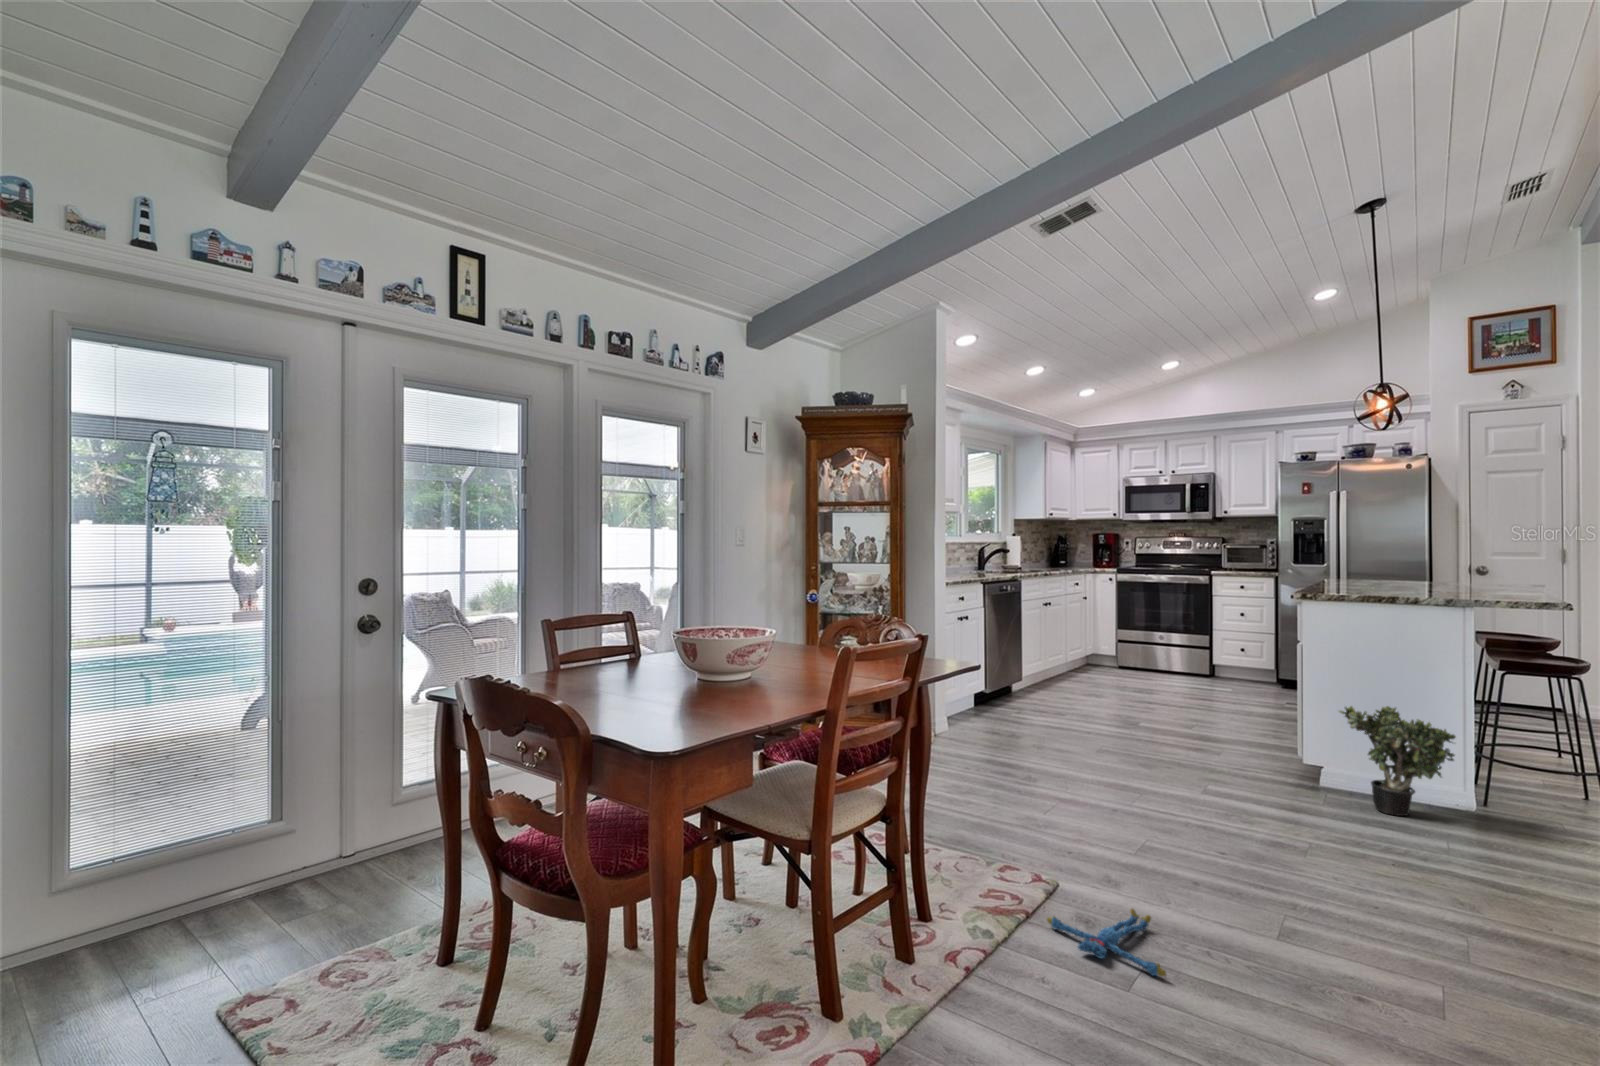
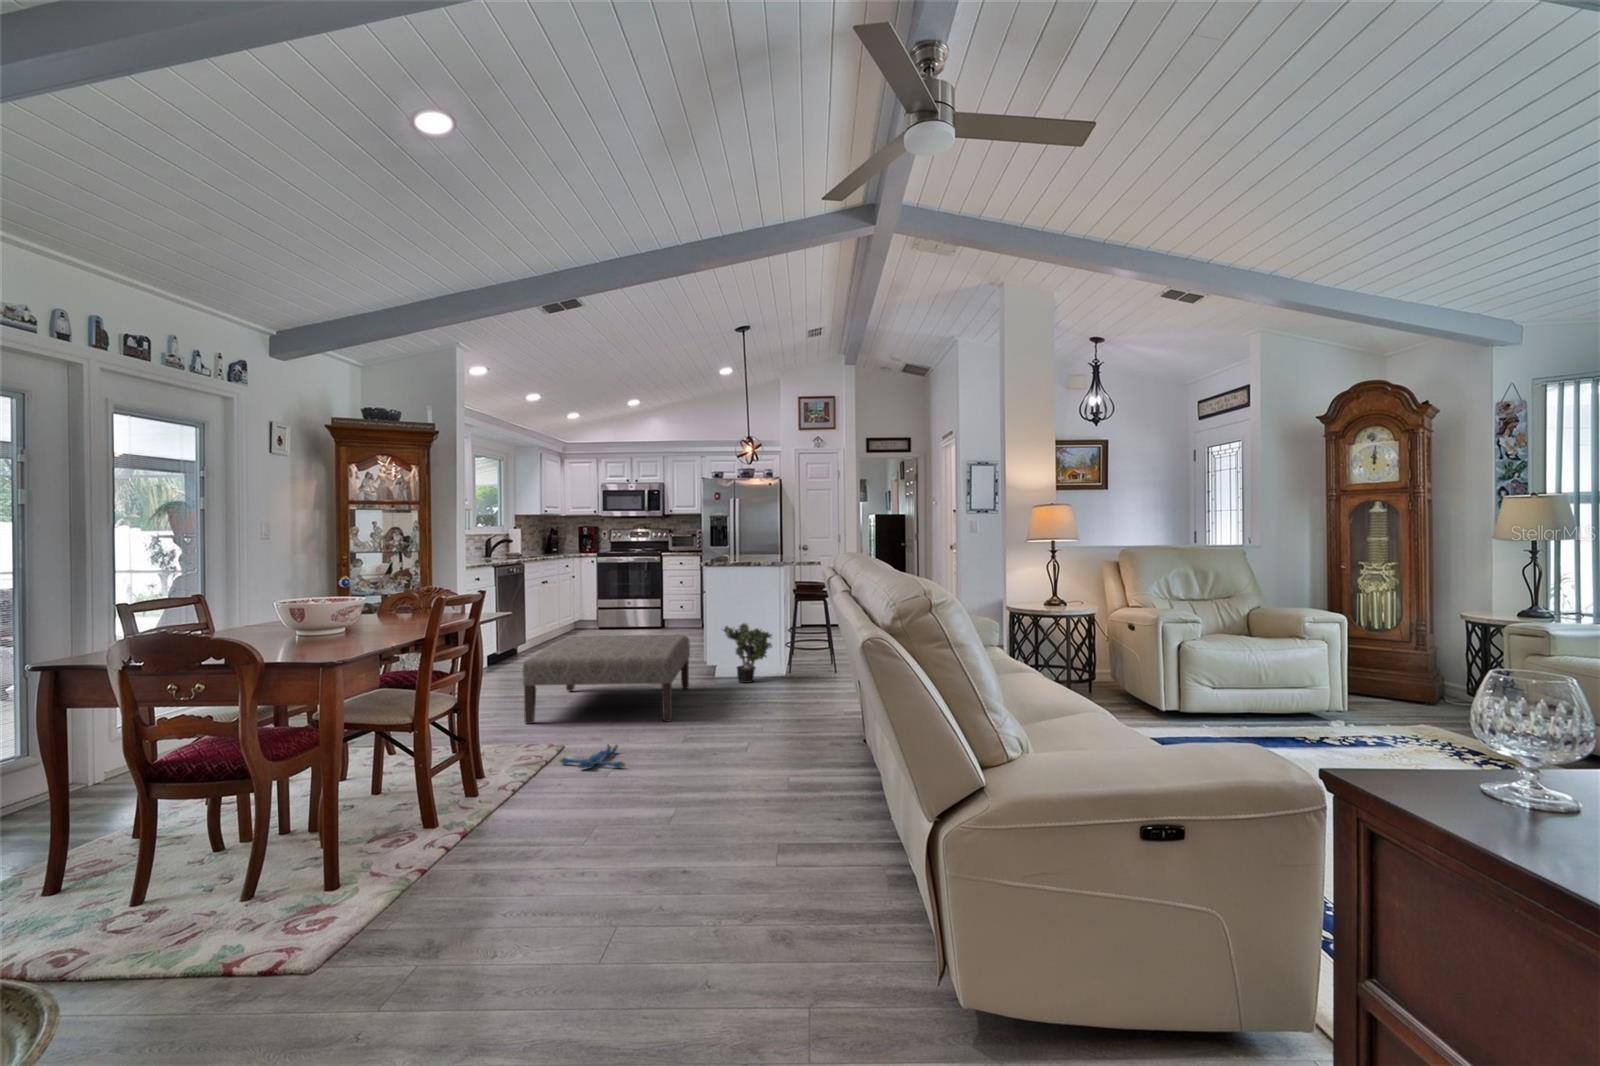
ottoman: none [1002,690,1276,876] -> present [523,634,690,724]

